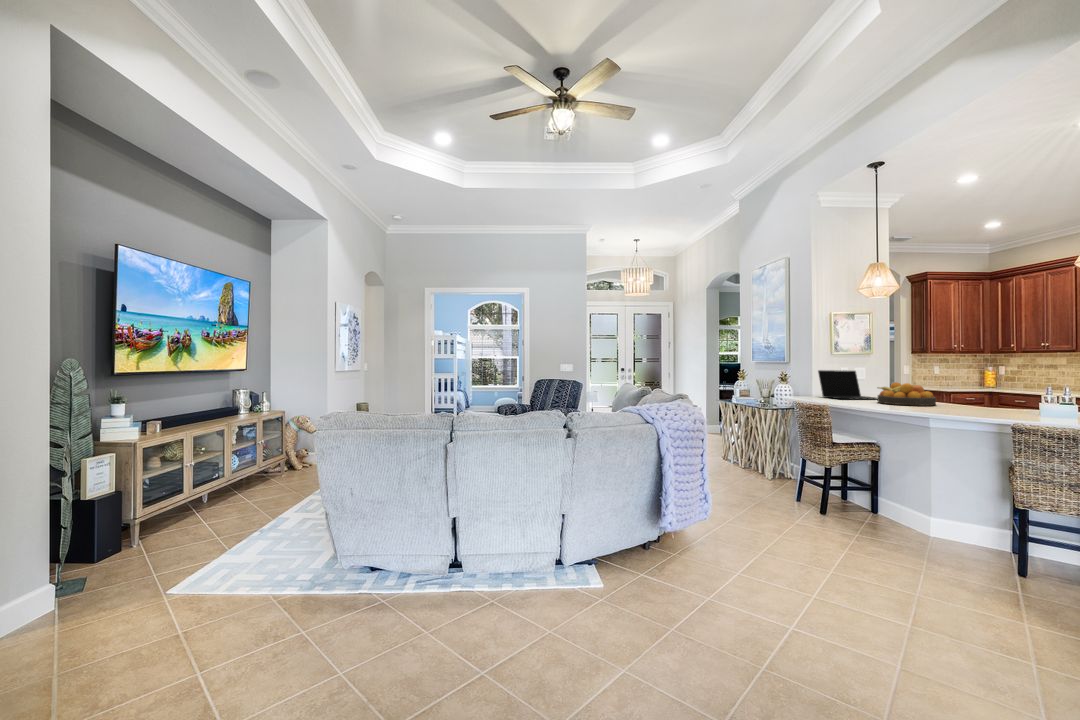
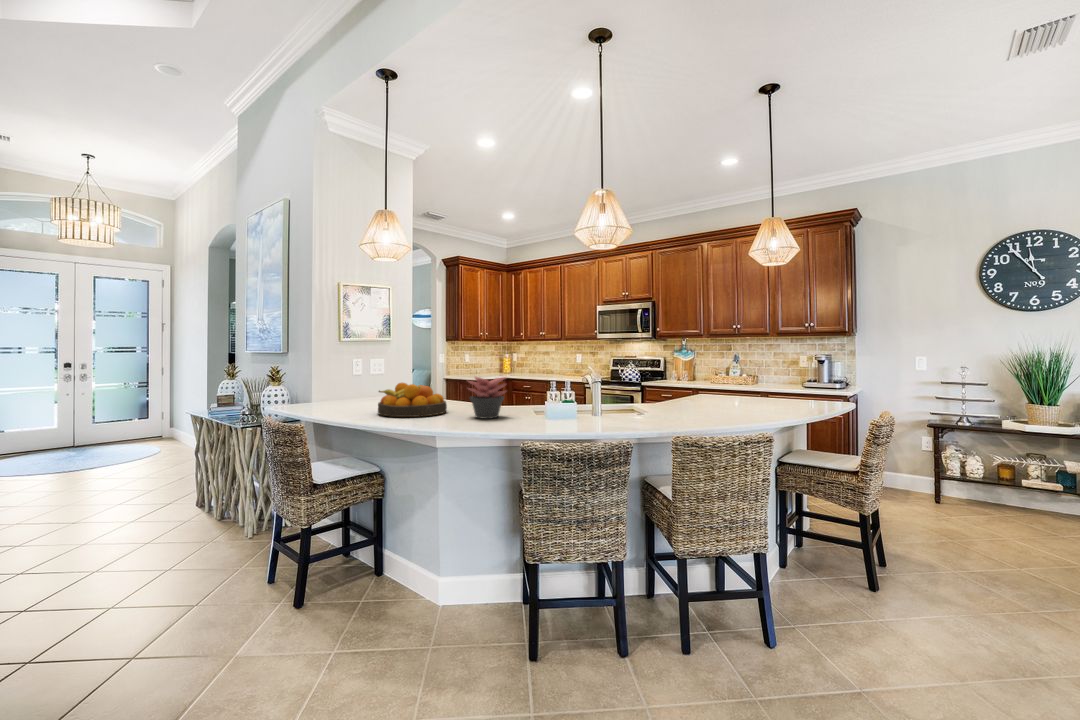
laptop: present [818,370,877,399] -> none [307,365,391,411]
succulent plant: none [957,379,997,410] -> present [468,377,506,419]

